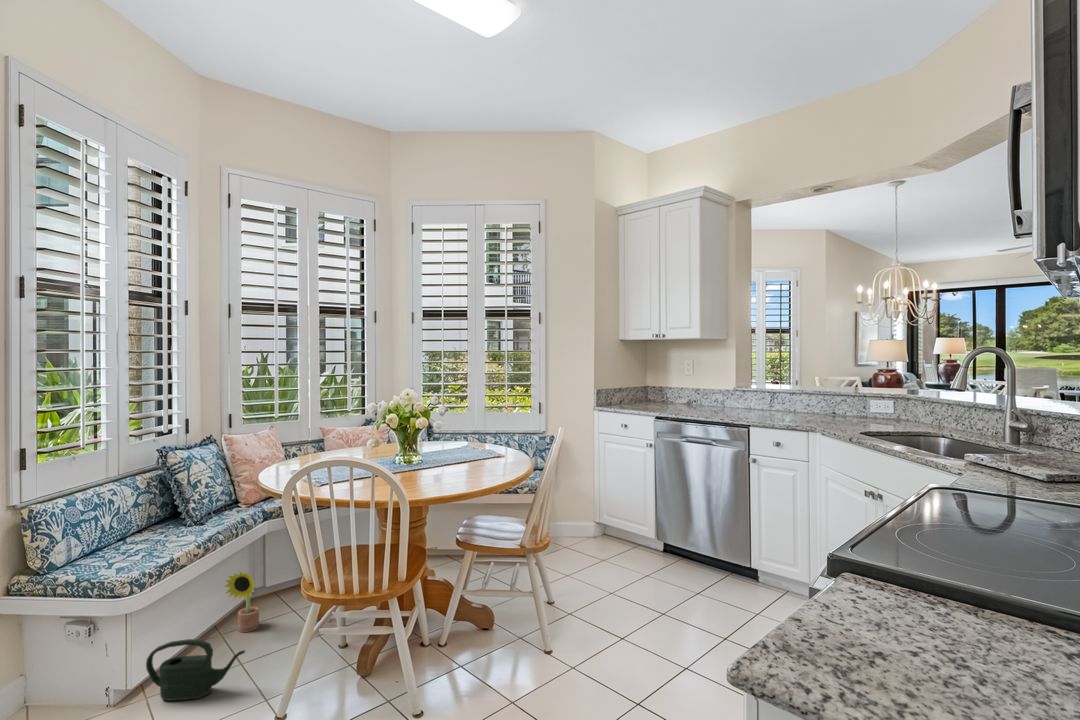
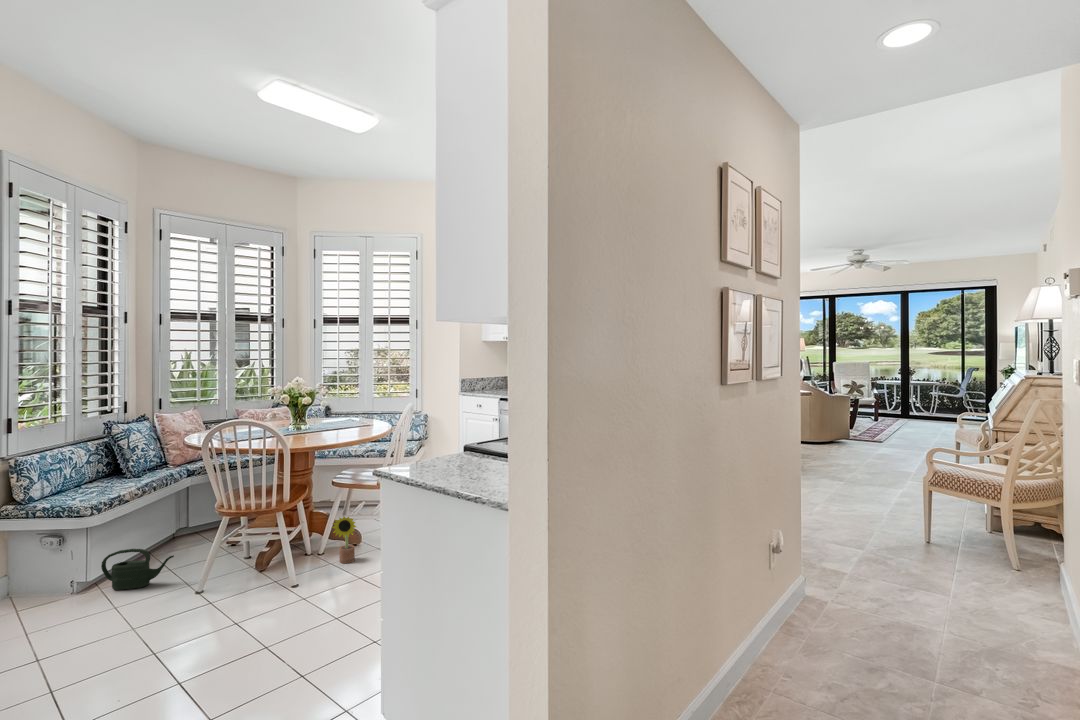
decorative plant: present [224,572,259,632] -> present [332,517,356,563]

